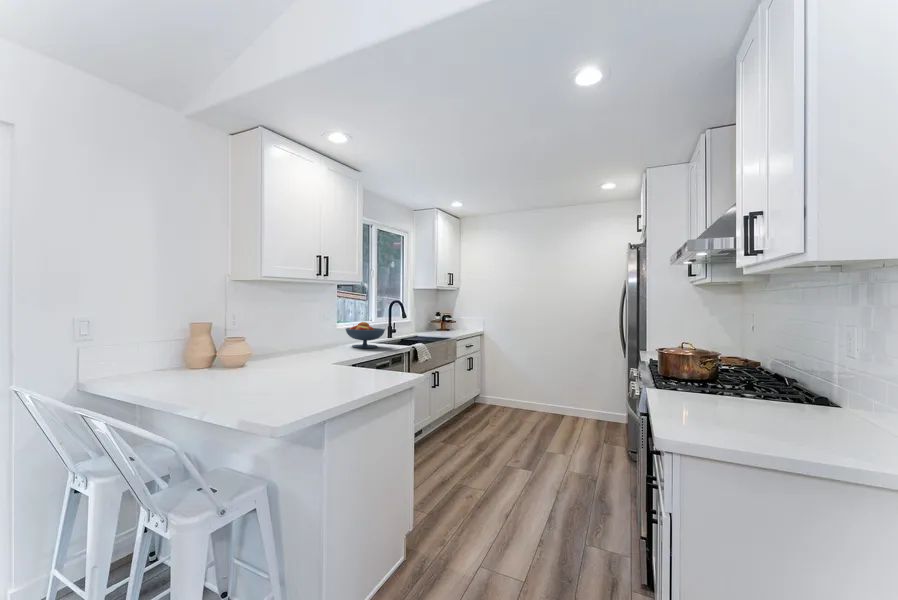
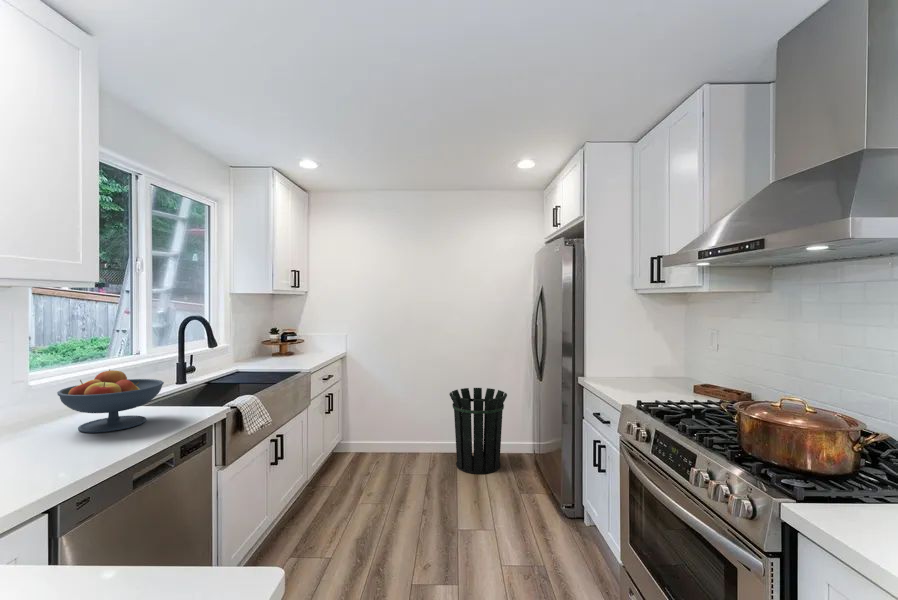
waste bin: none [556,365,601,427] -> present [449,388,507,474]

